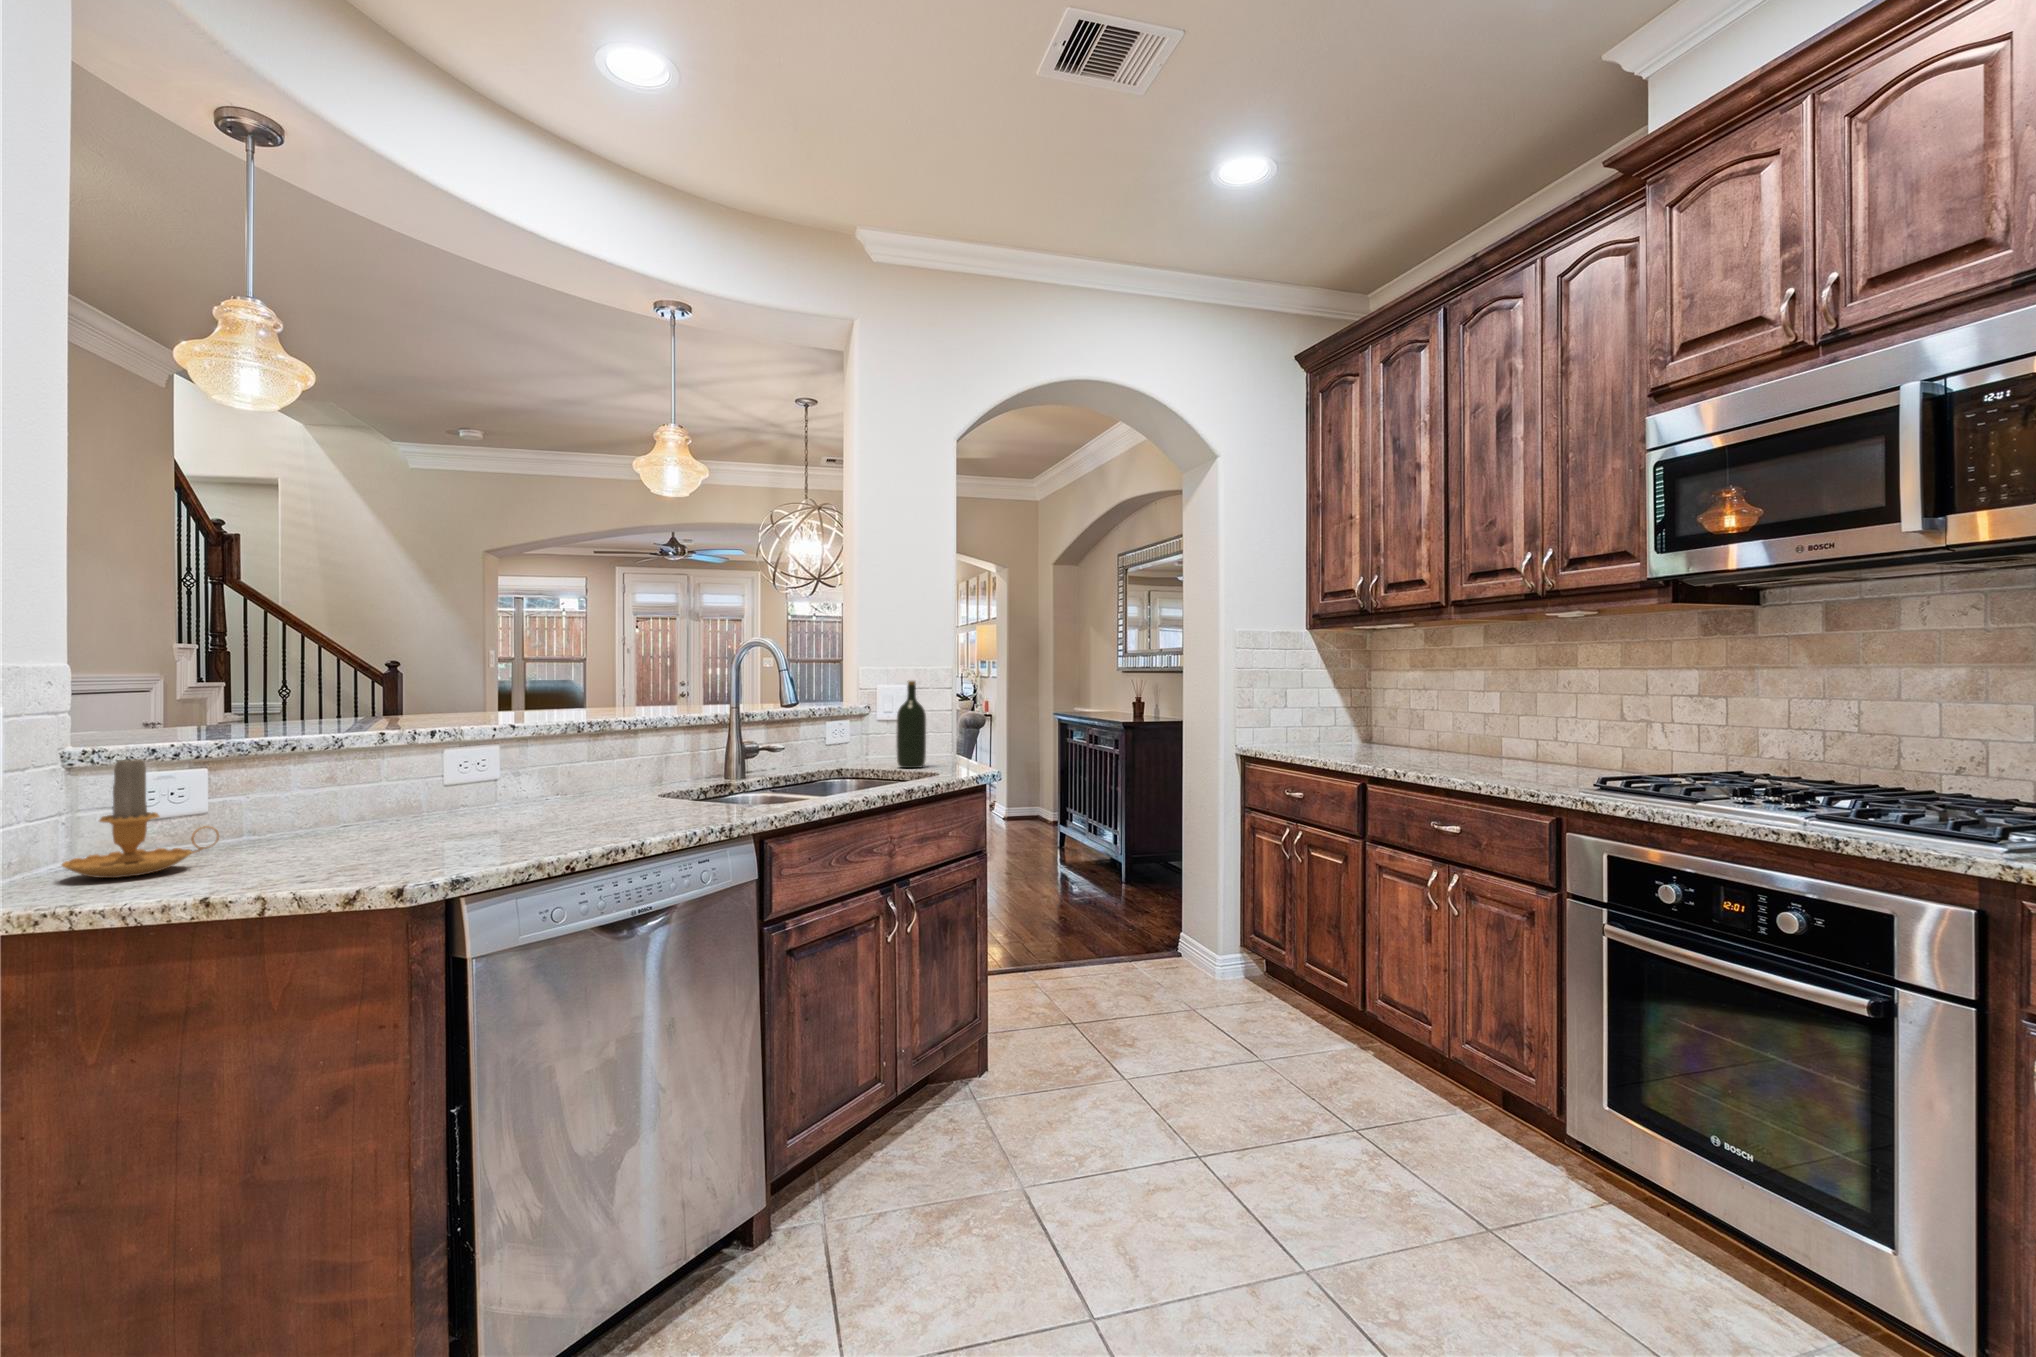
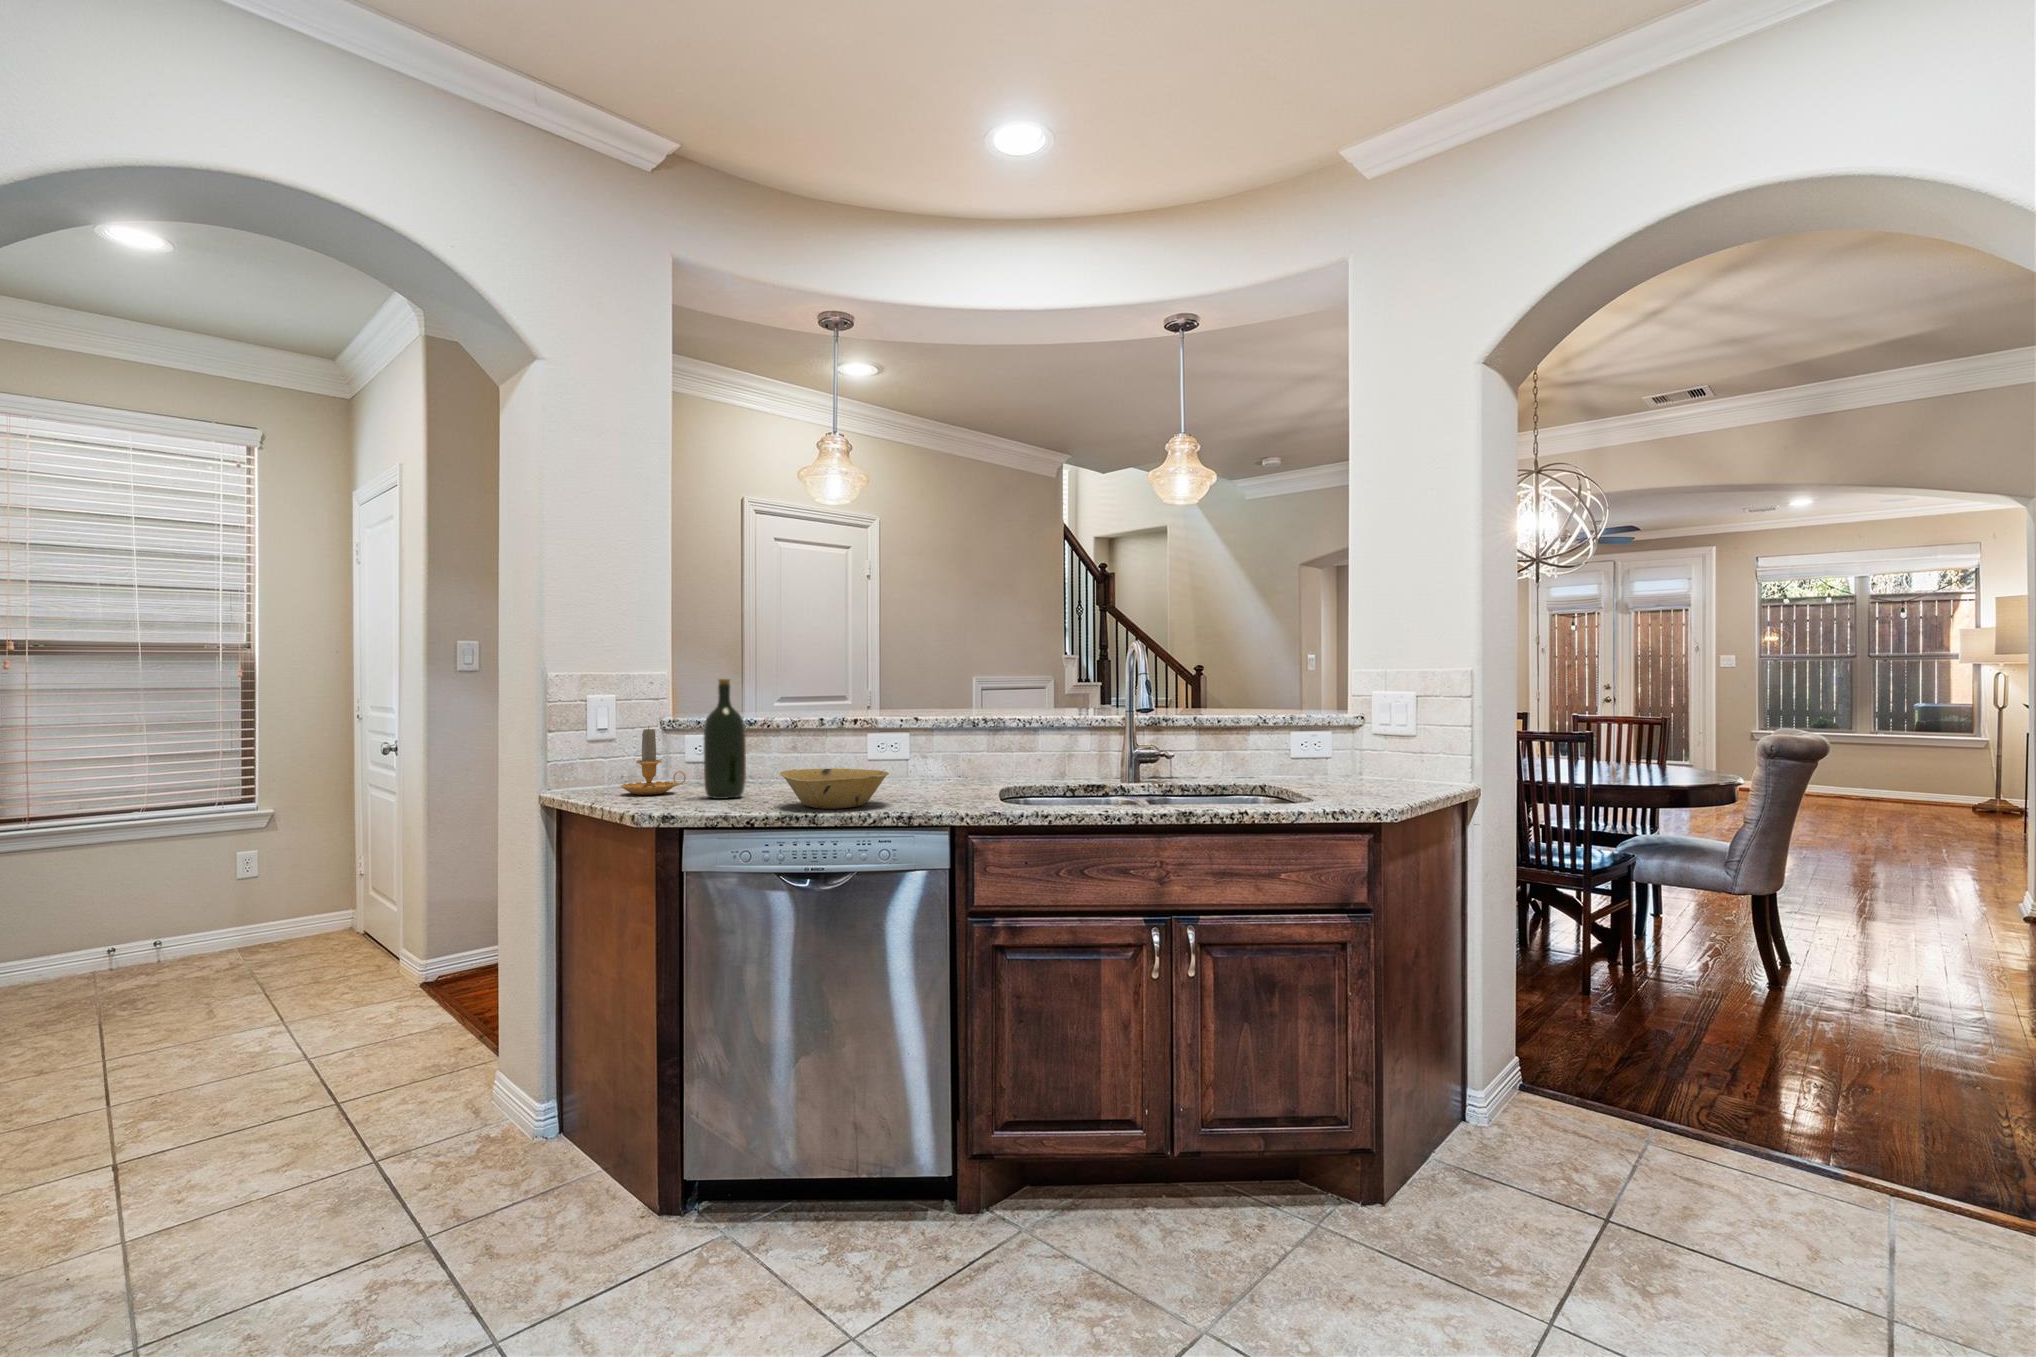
wine bottle: present [896,681,926,768] -> present [704,679,746,799]
bowl: none [505,787,658,840] -> present [780,769,889,809]

